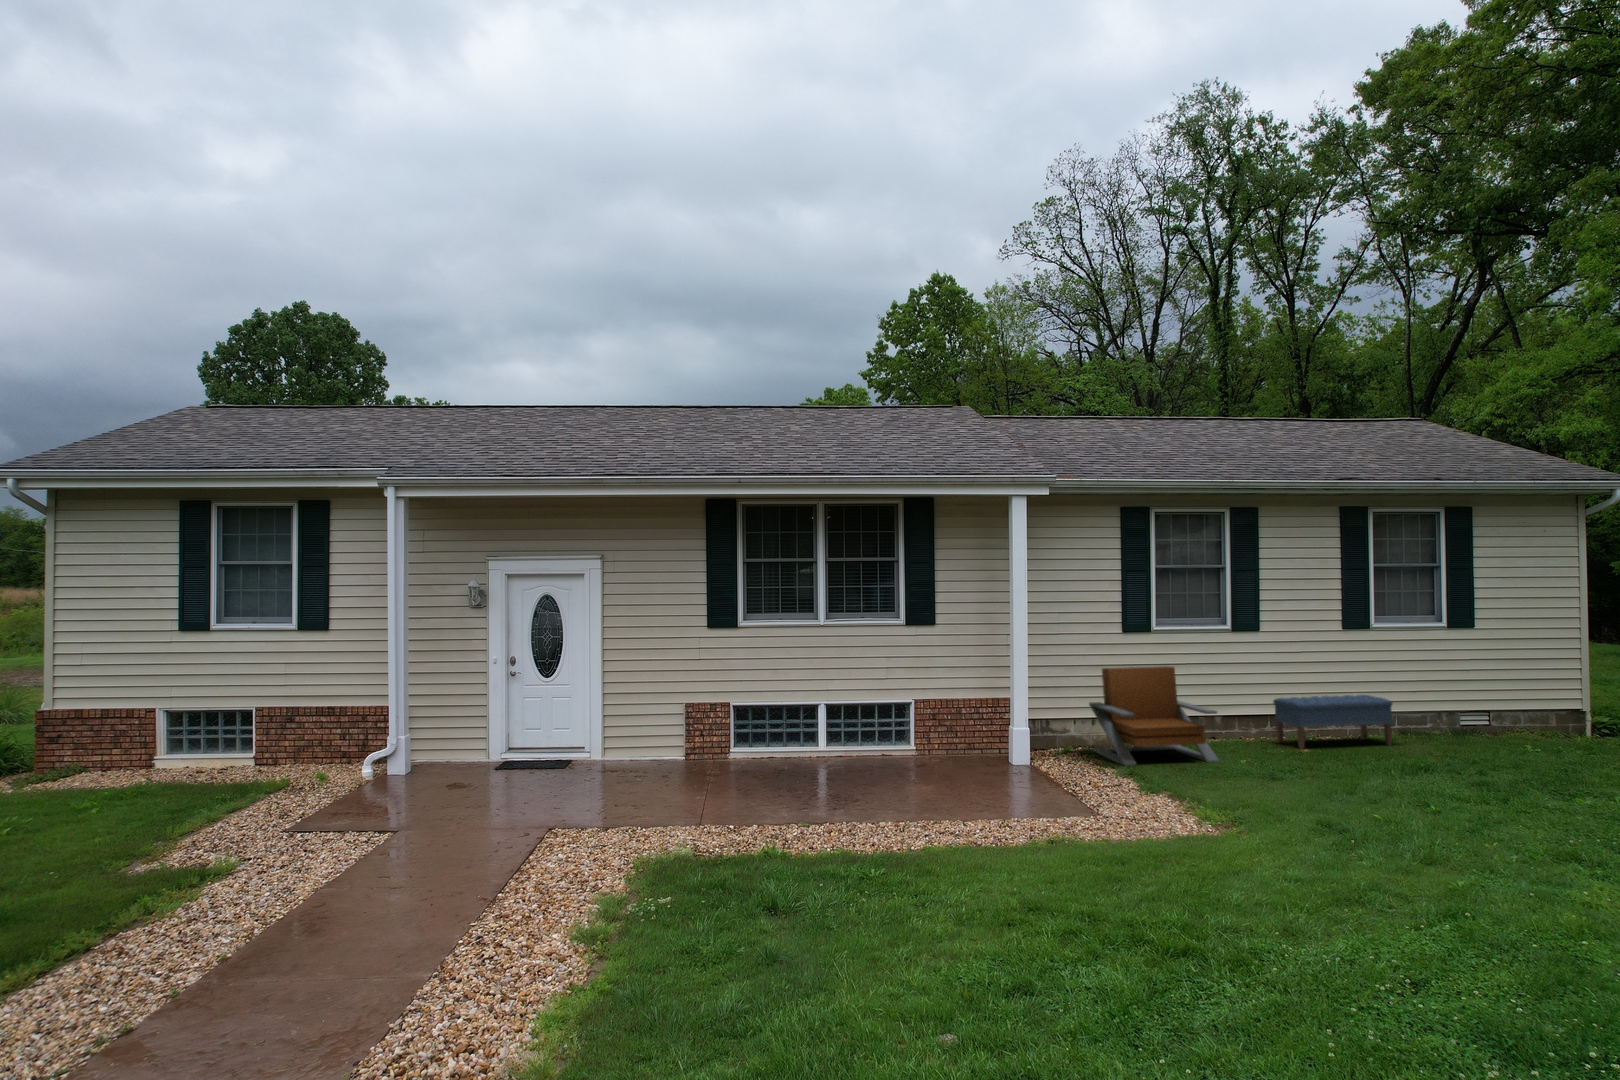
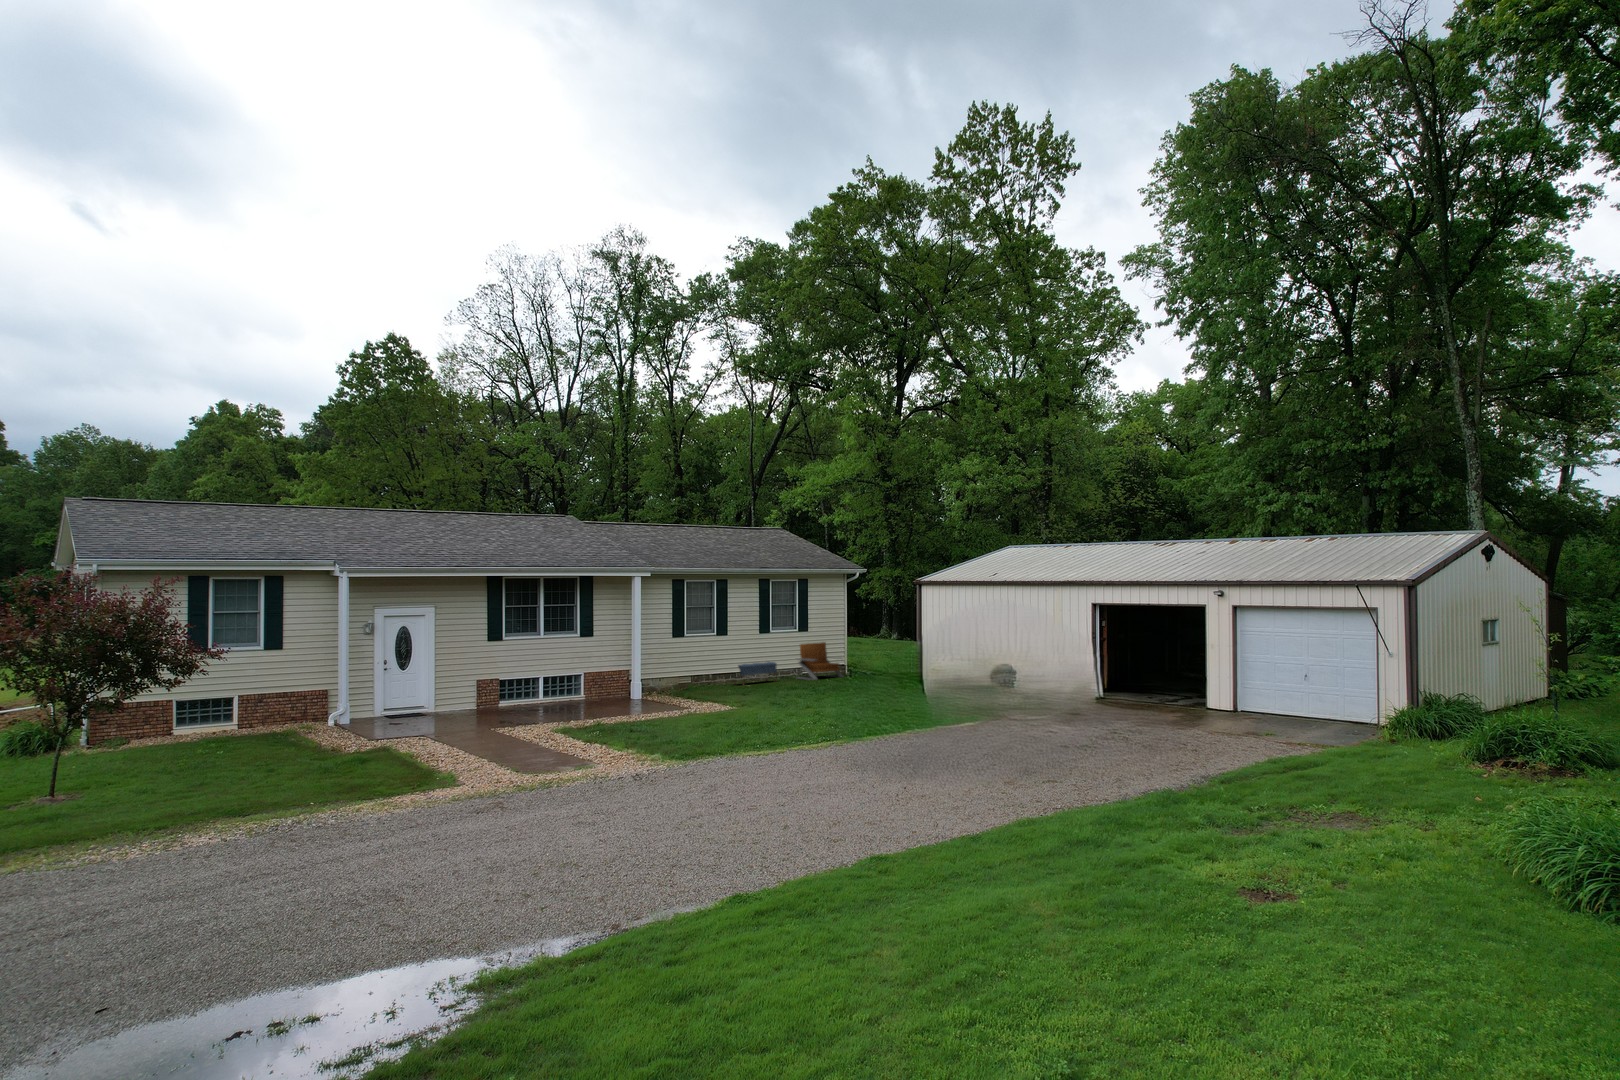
lounge chair: present [1089,666,1219,766] -> present [798,642,843,680]

